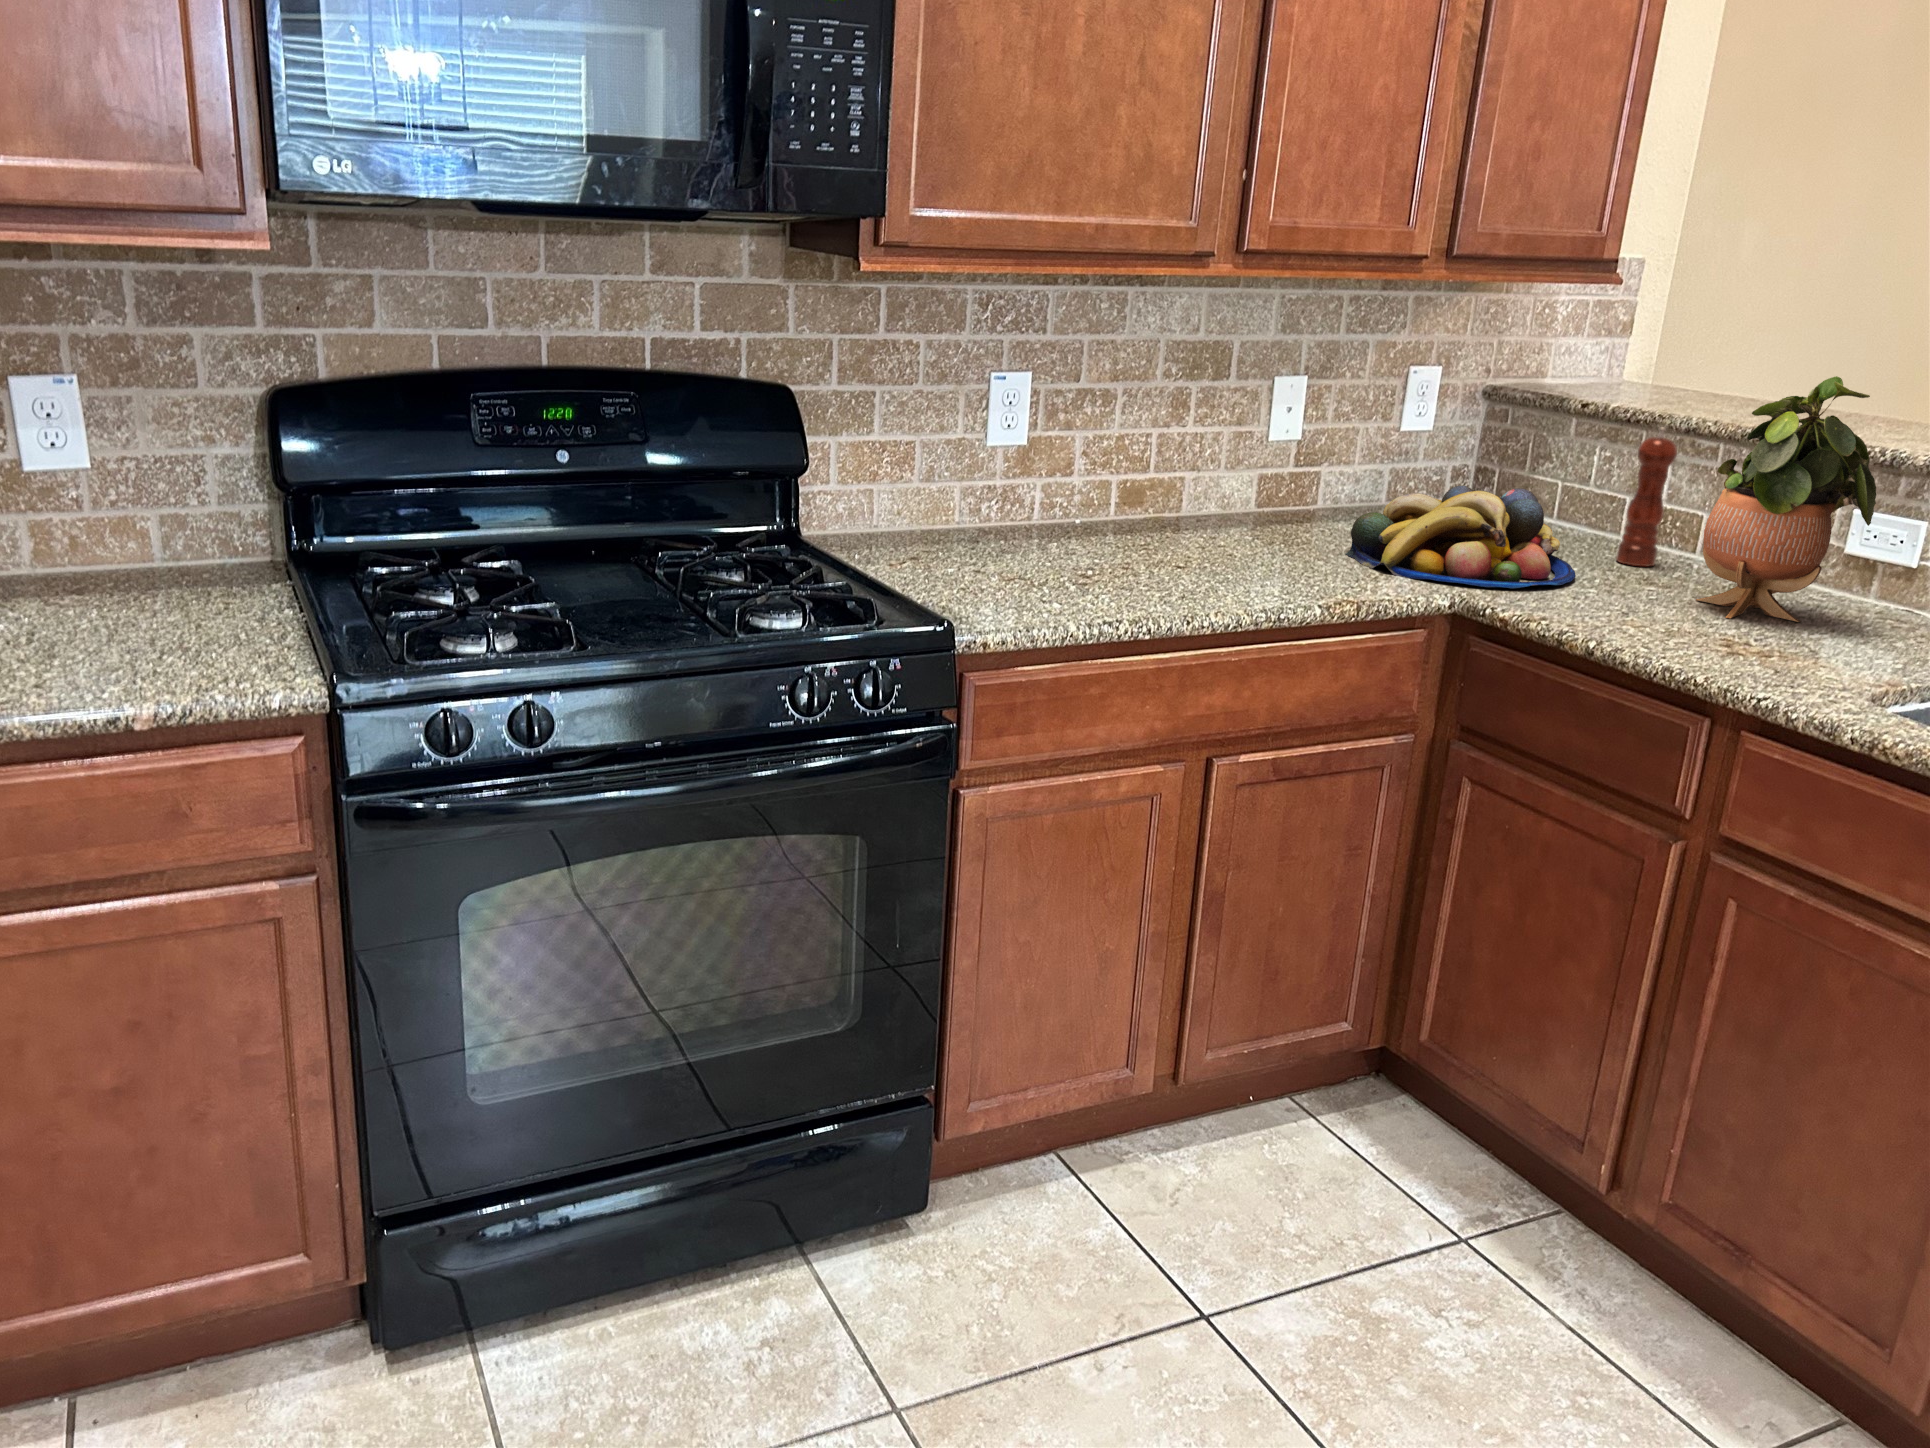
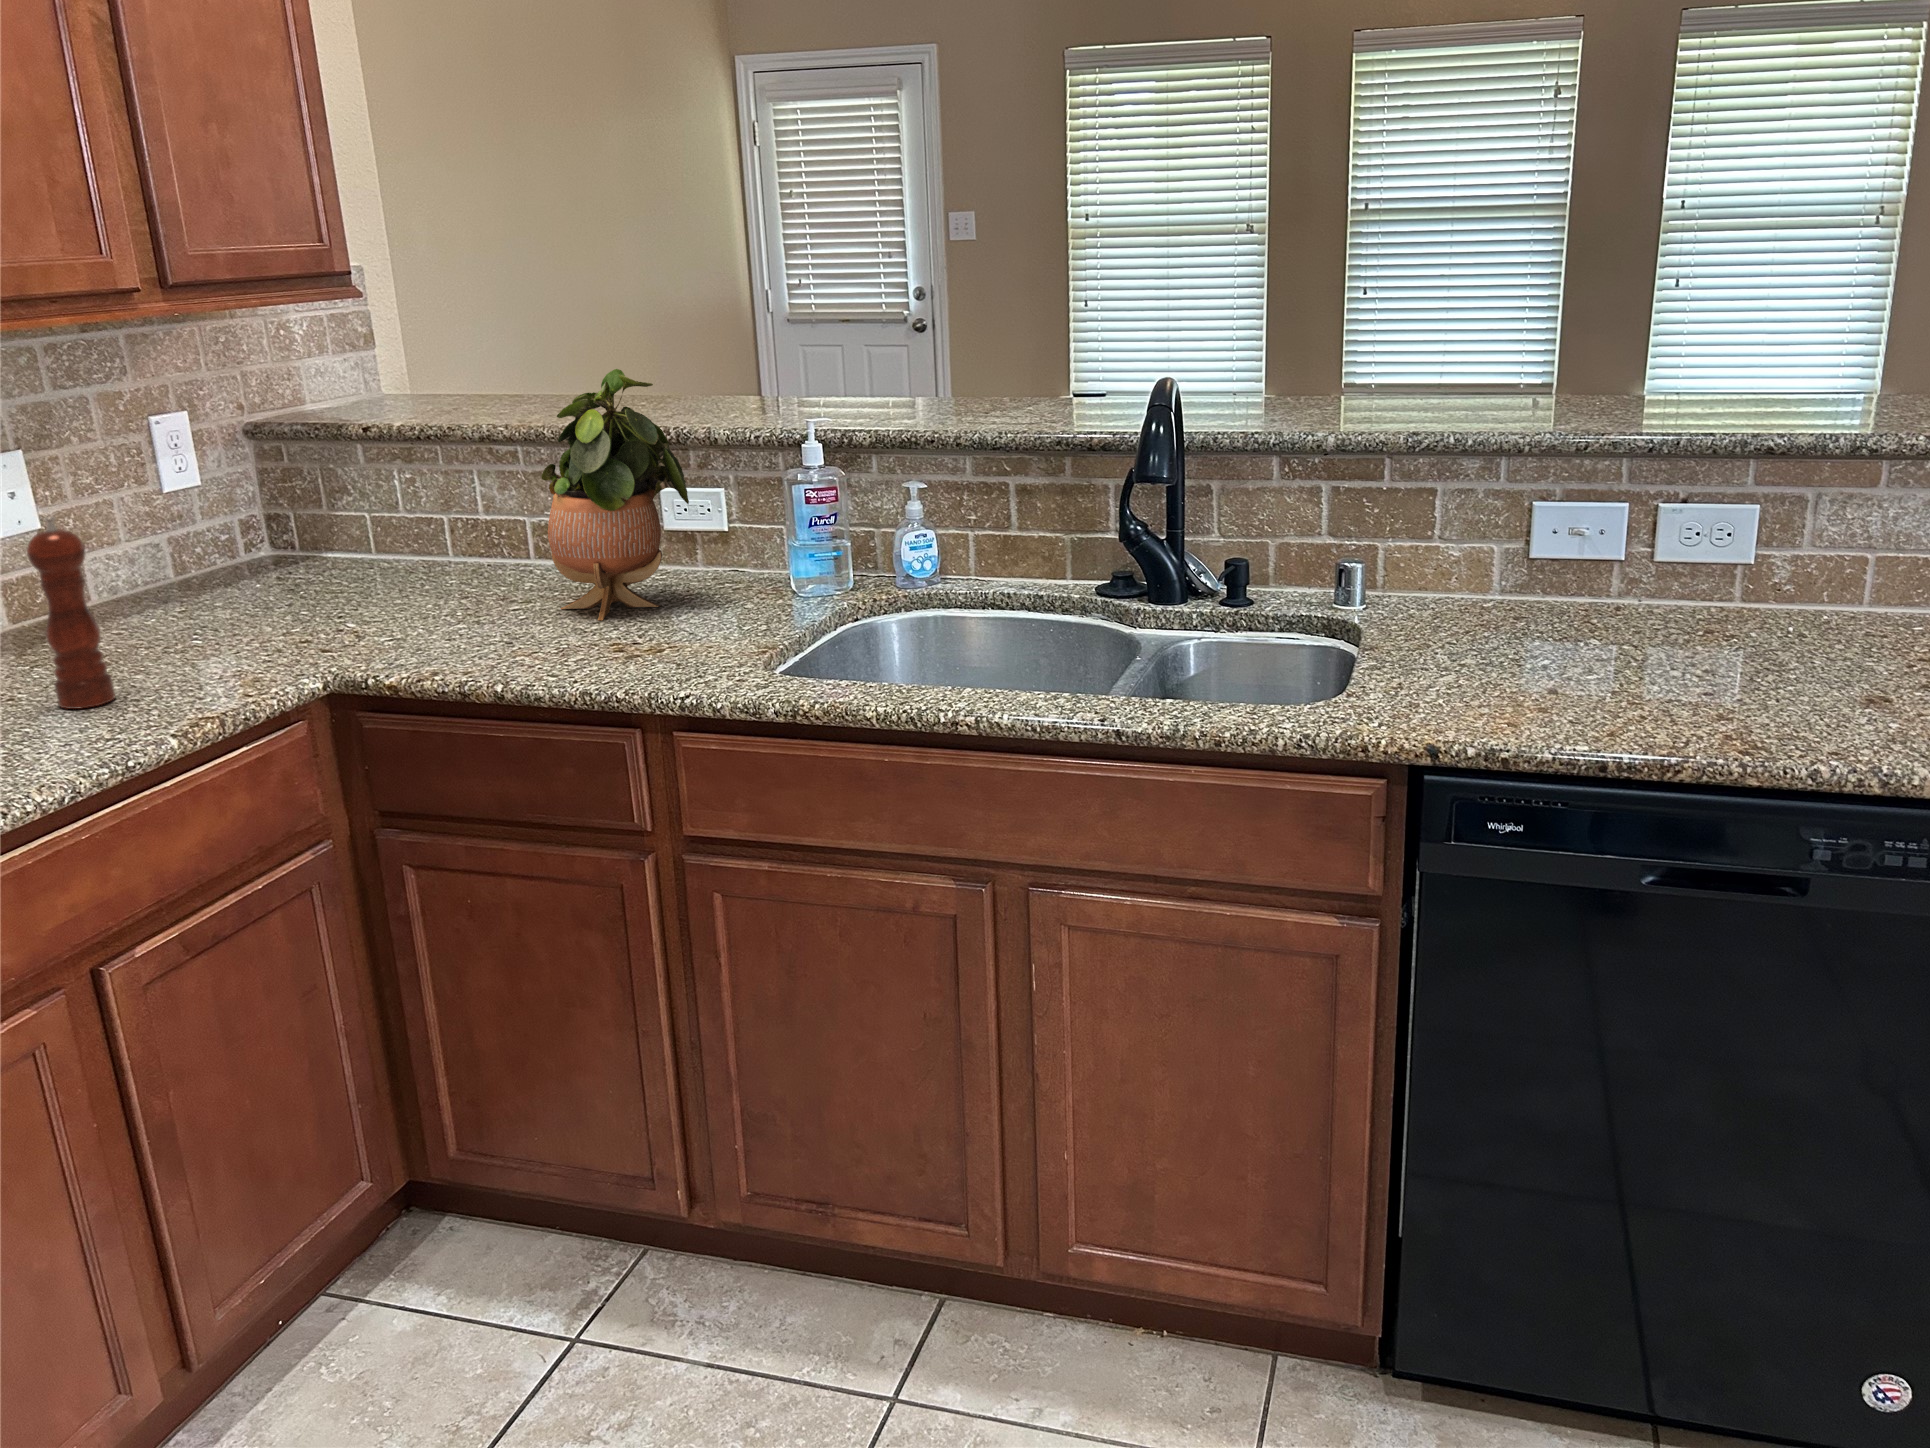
pepper mill: present [1616,427,1677,567] -> present [27,516,115,709]
fruit bowl: present [1346,486,1576,588] -> none [162,534,437,669]

